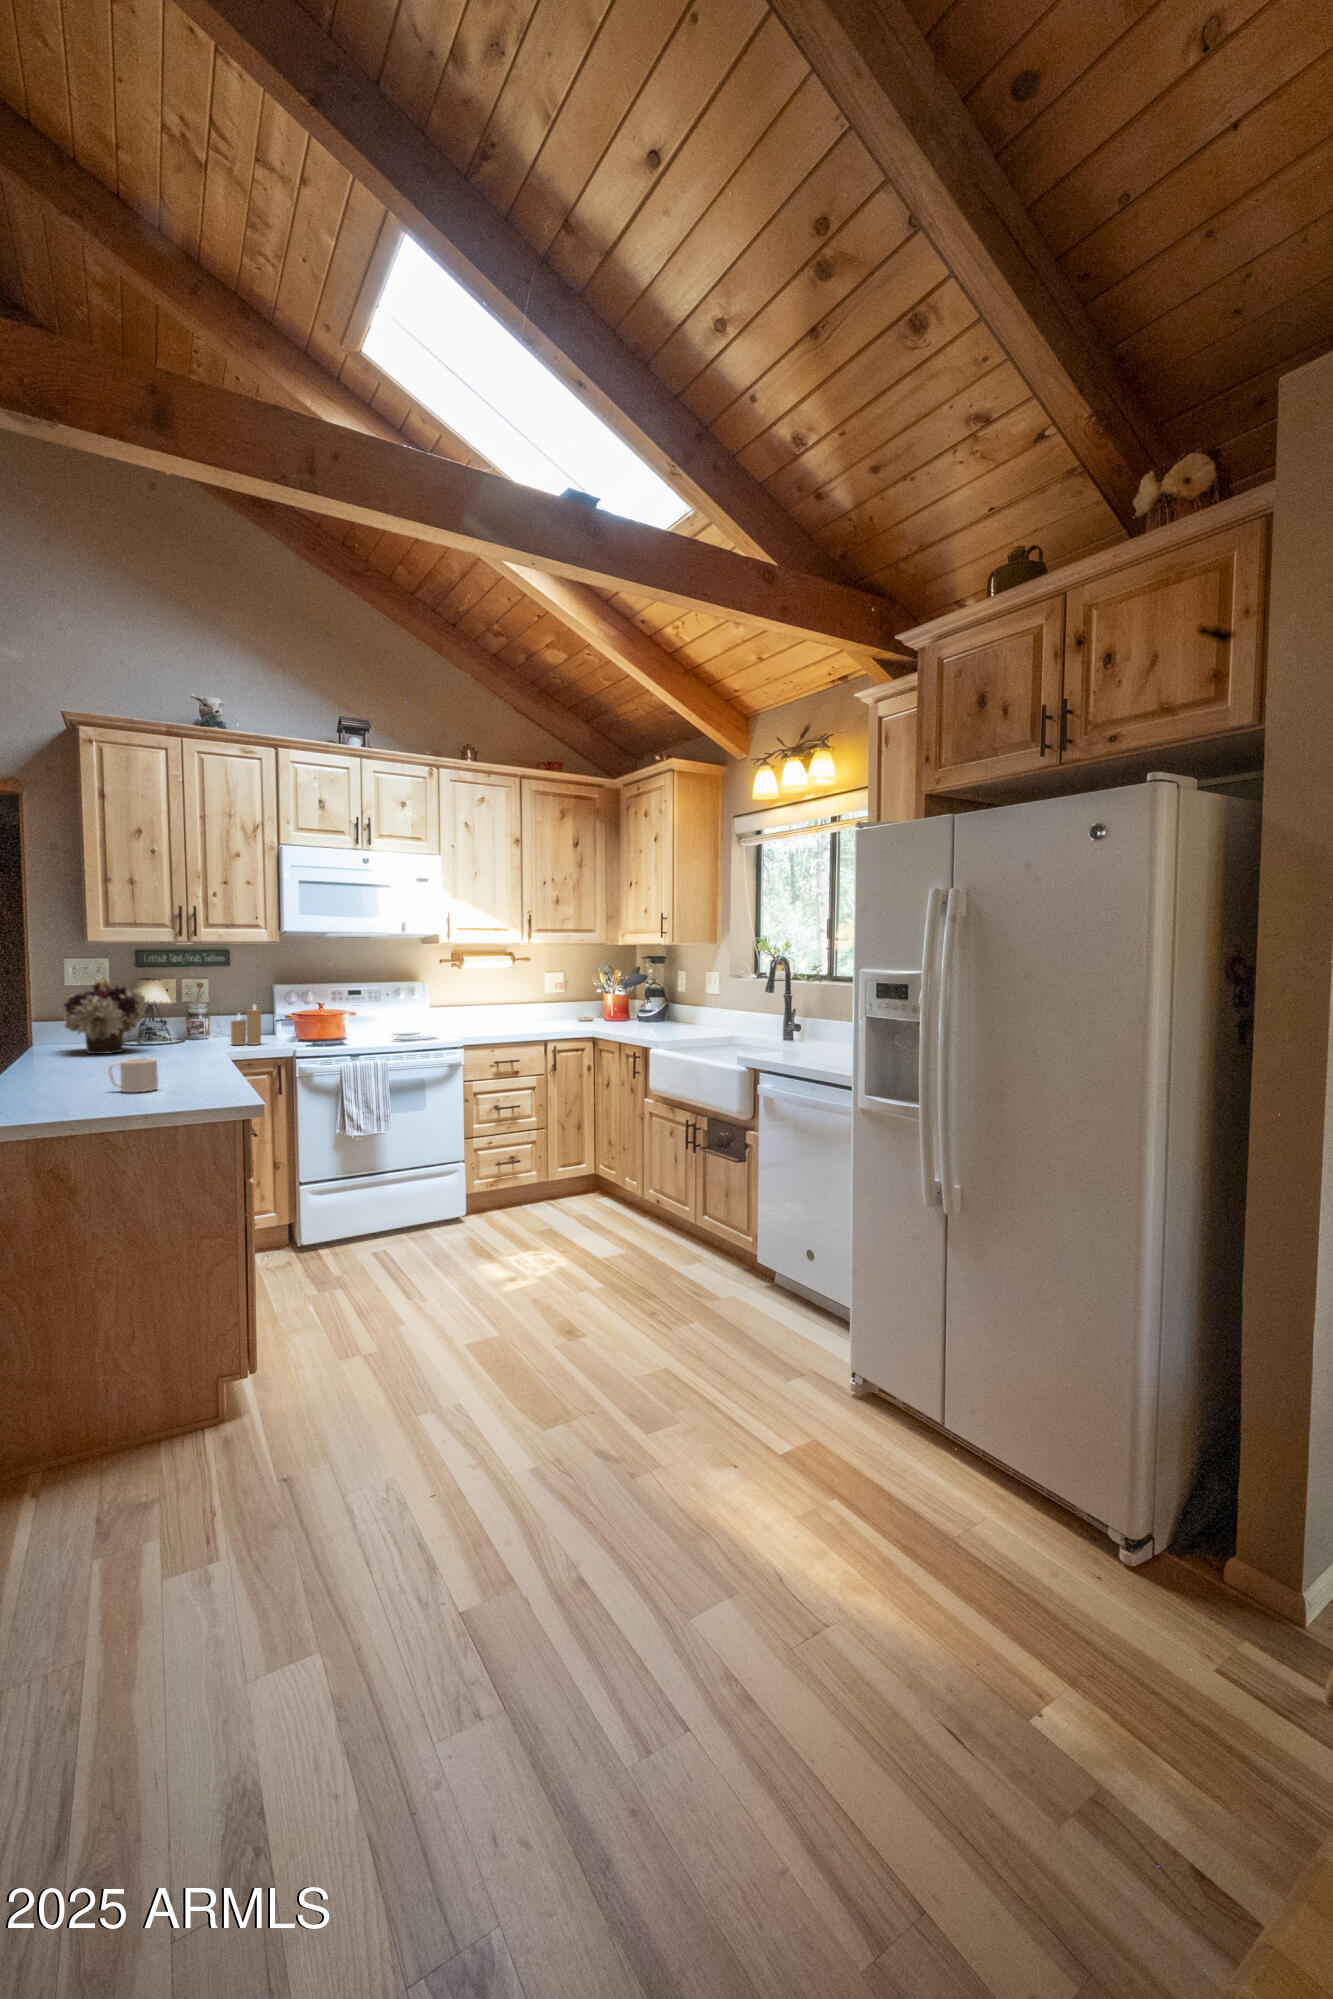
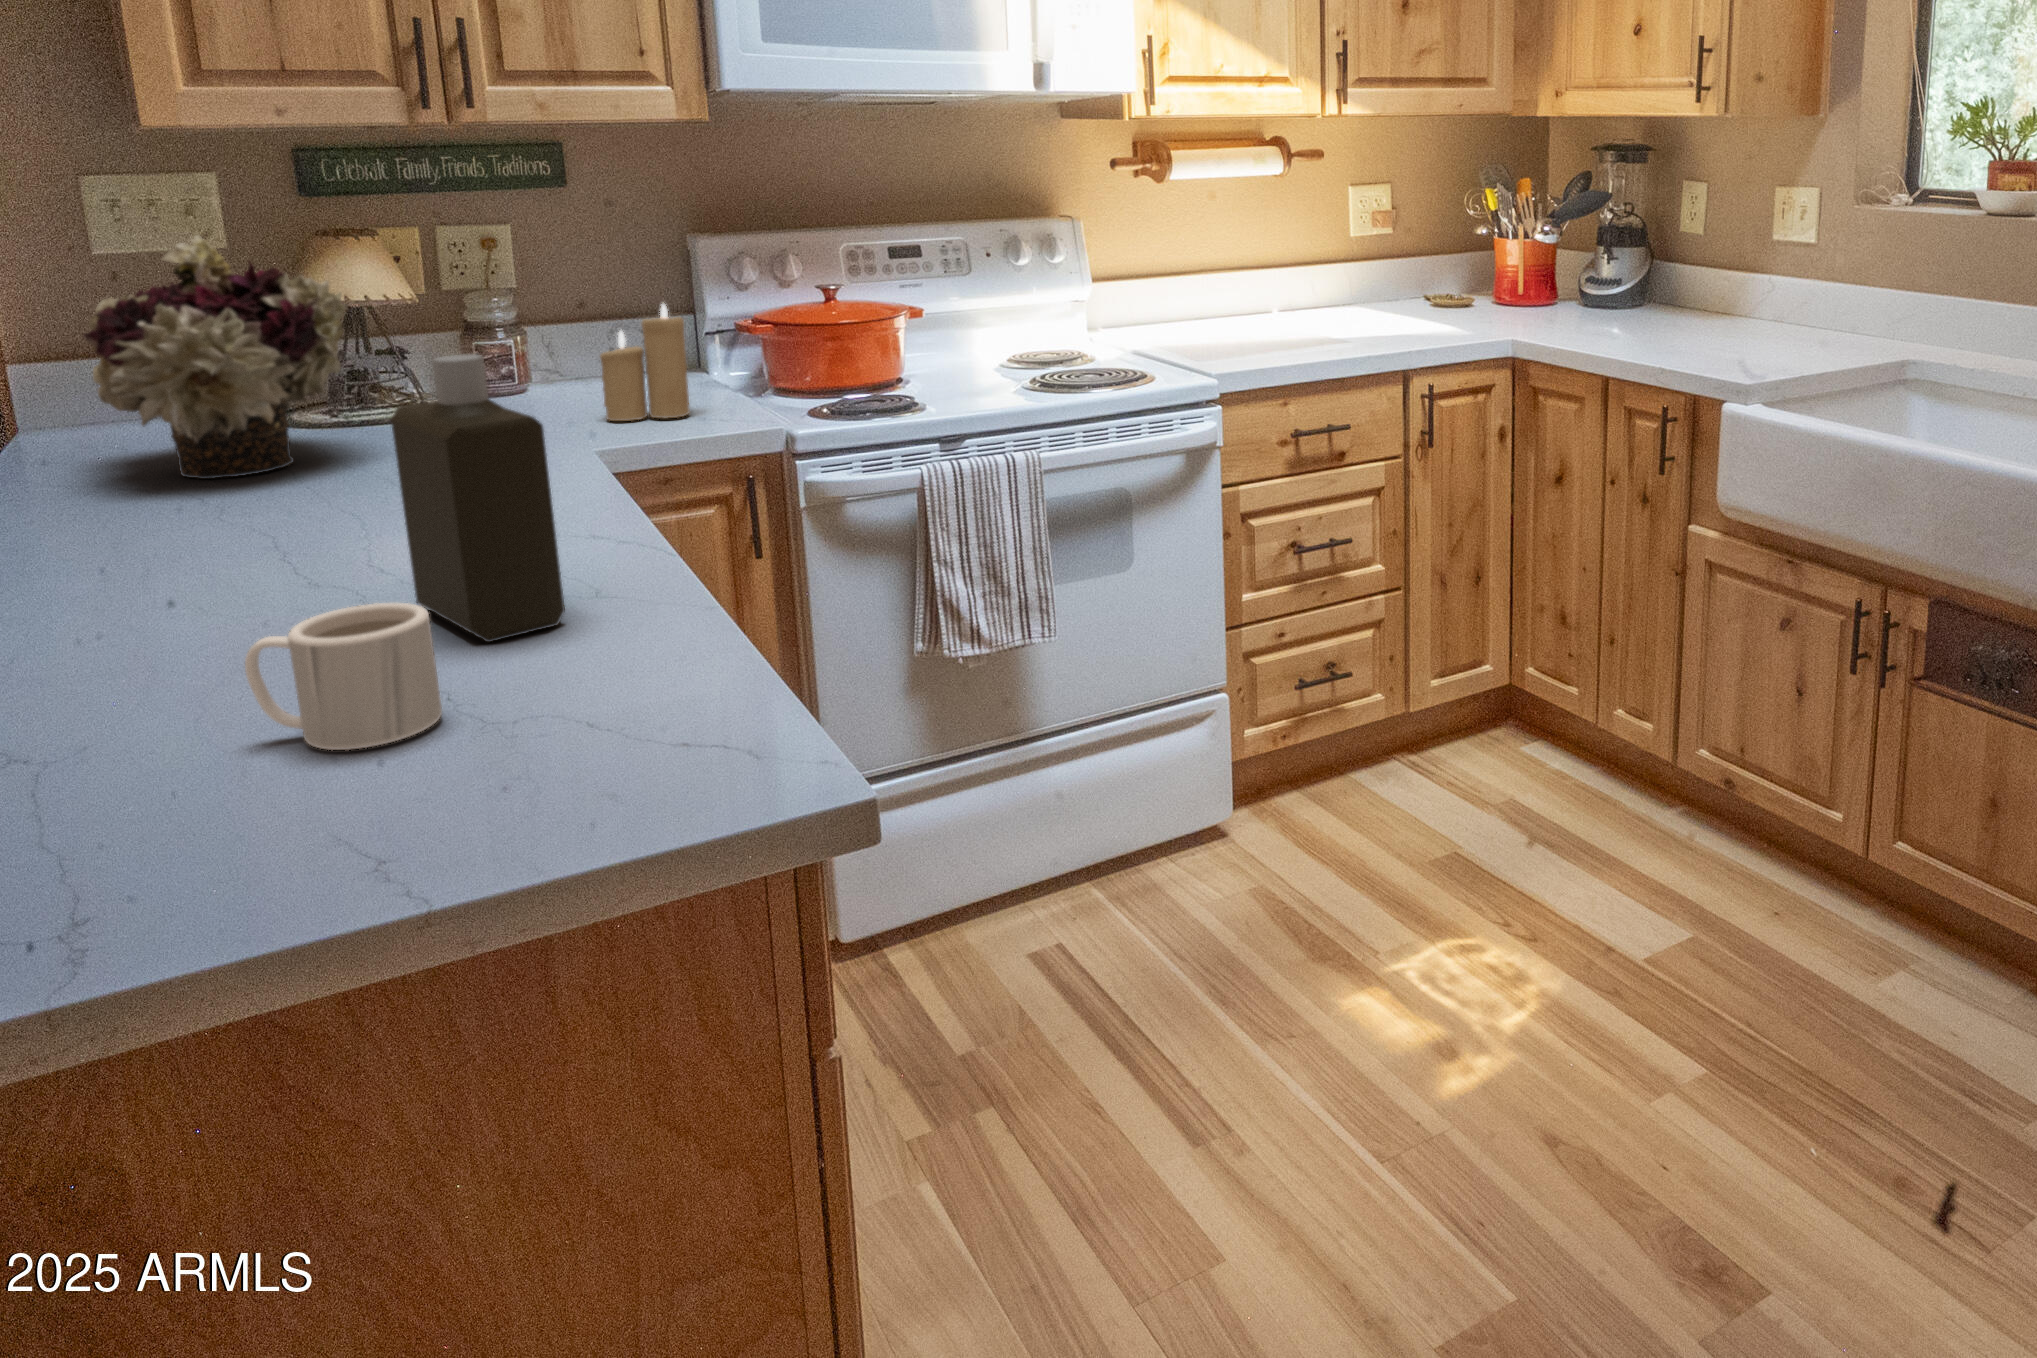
bottle: none [154,999,198,1080] -> present [391,354,565,642]

